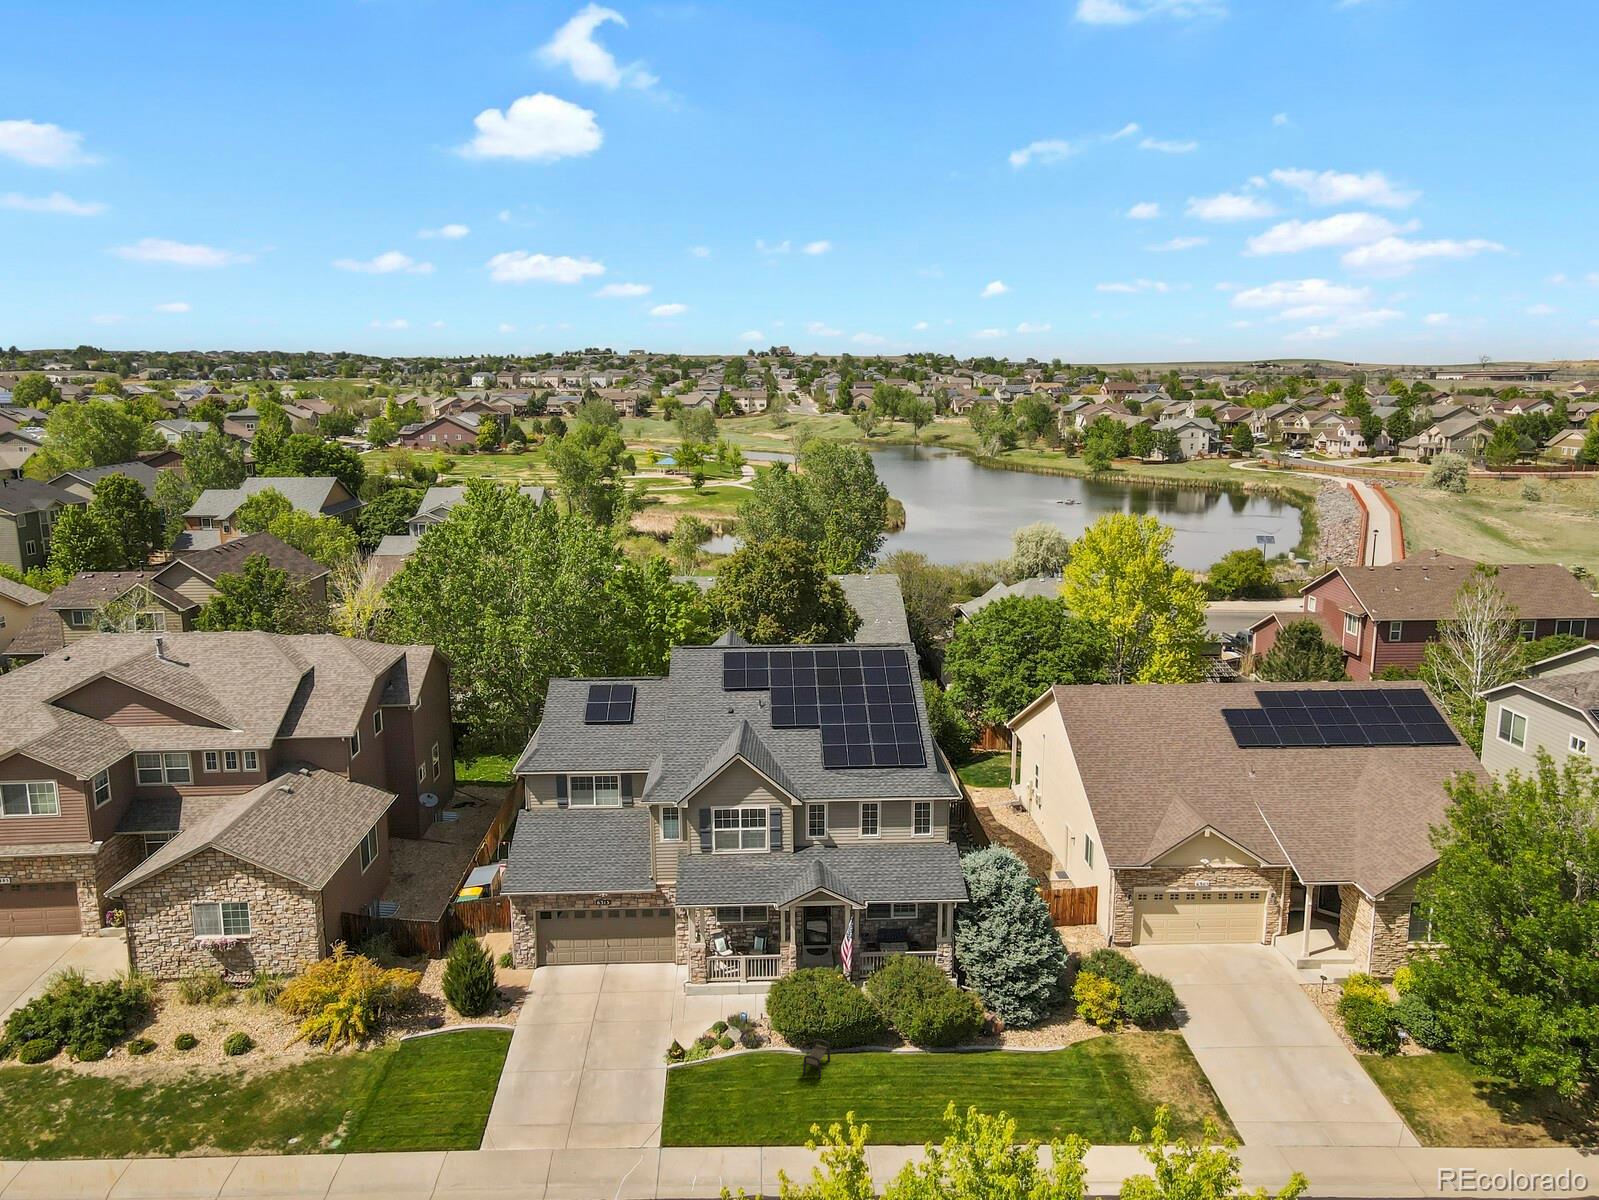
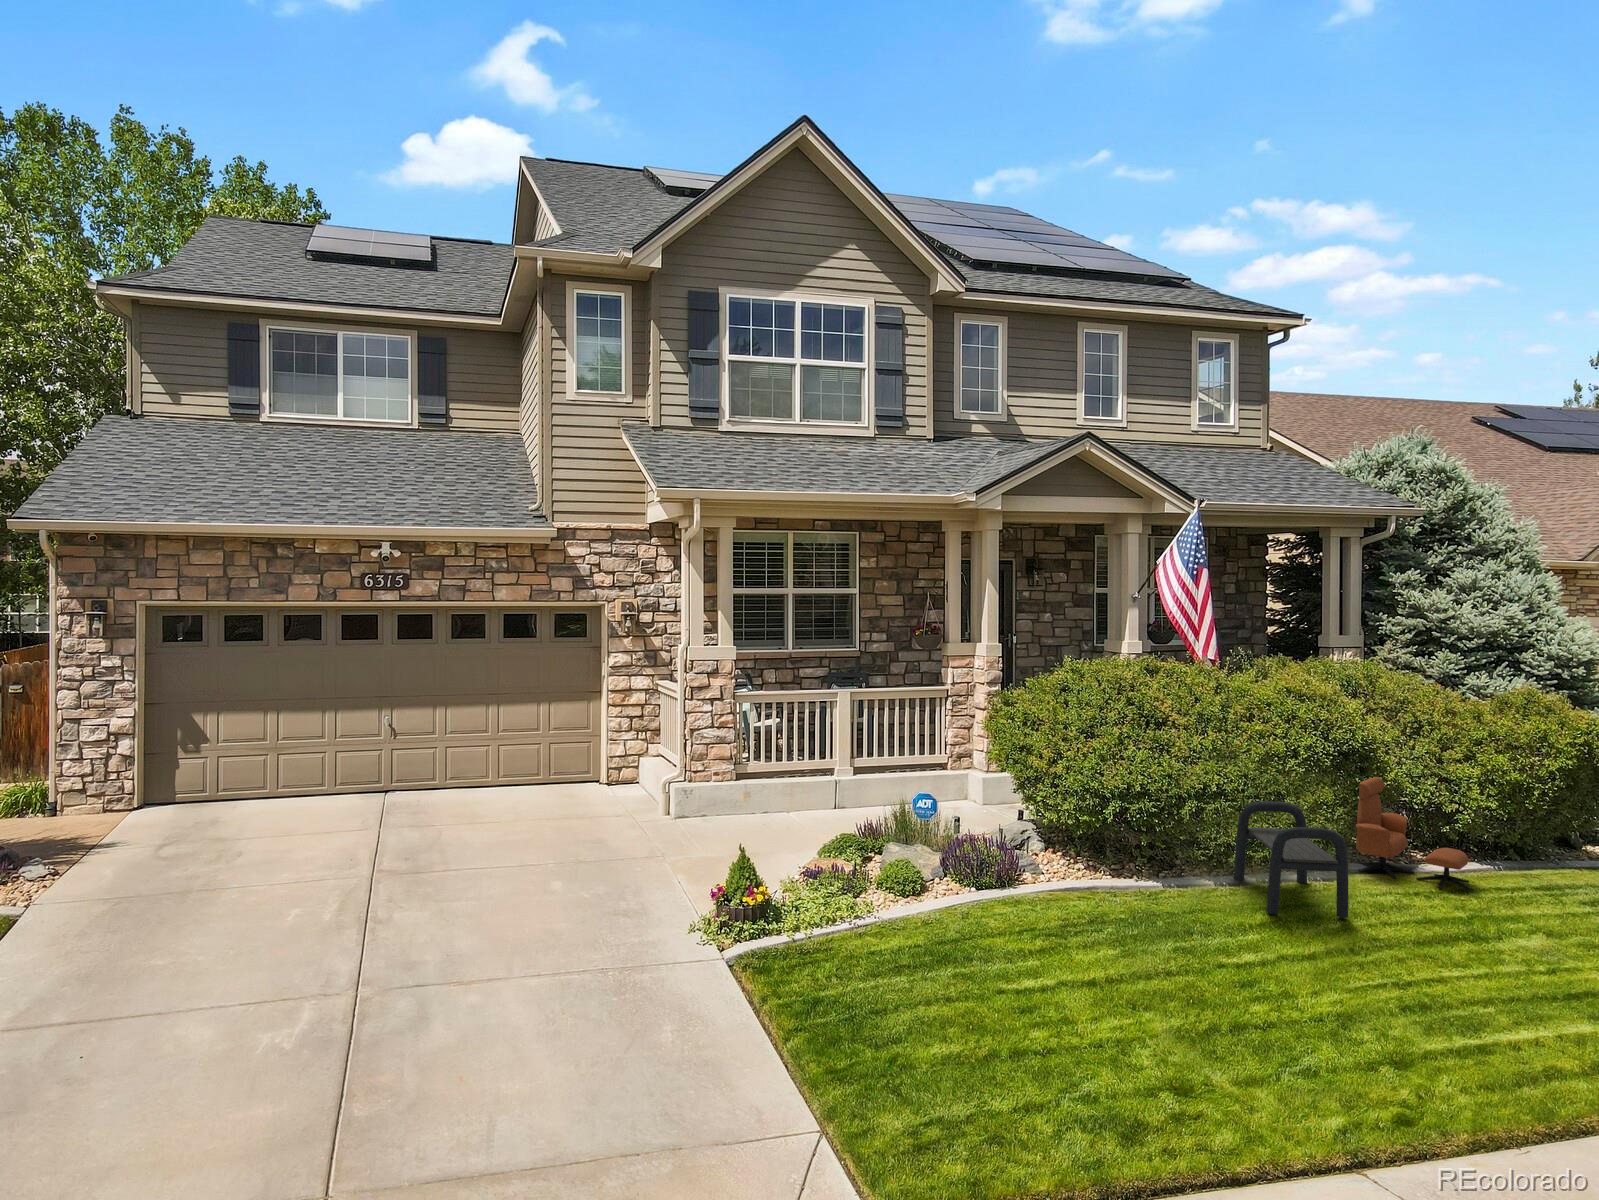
lounge chair: none [849,1031,875,1070] -> present [1355,777,1472,891]

